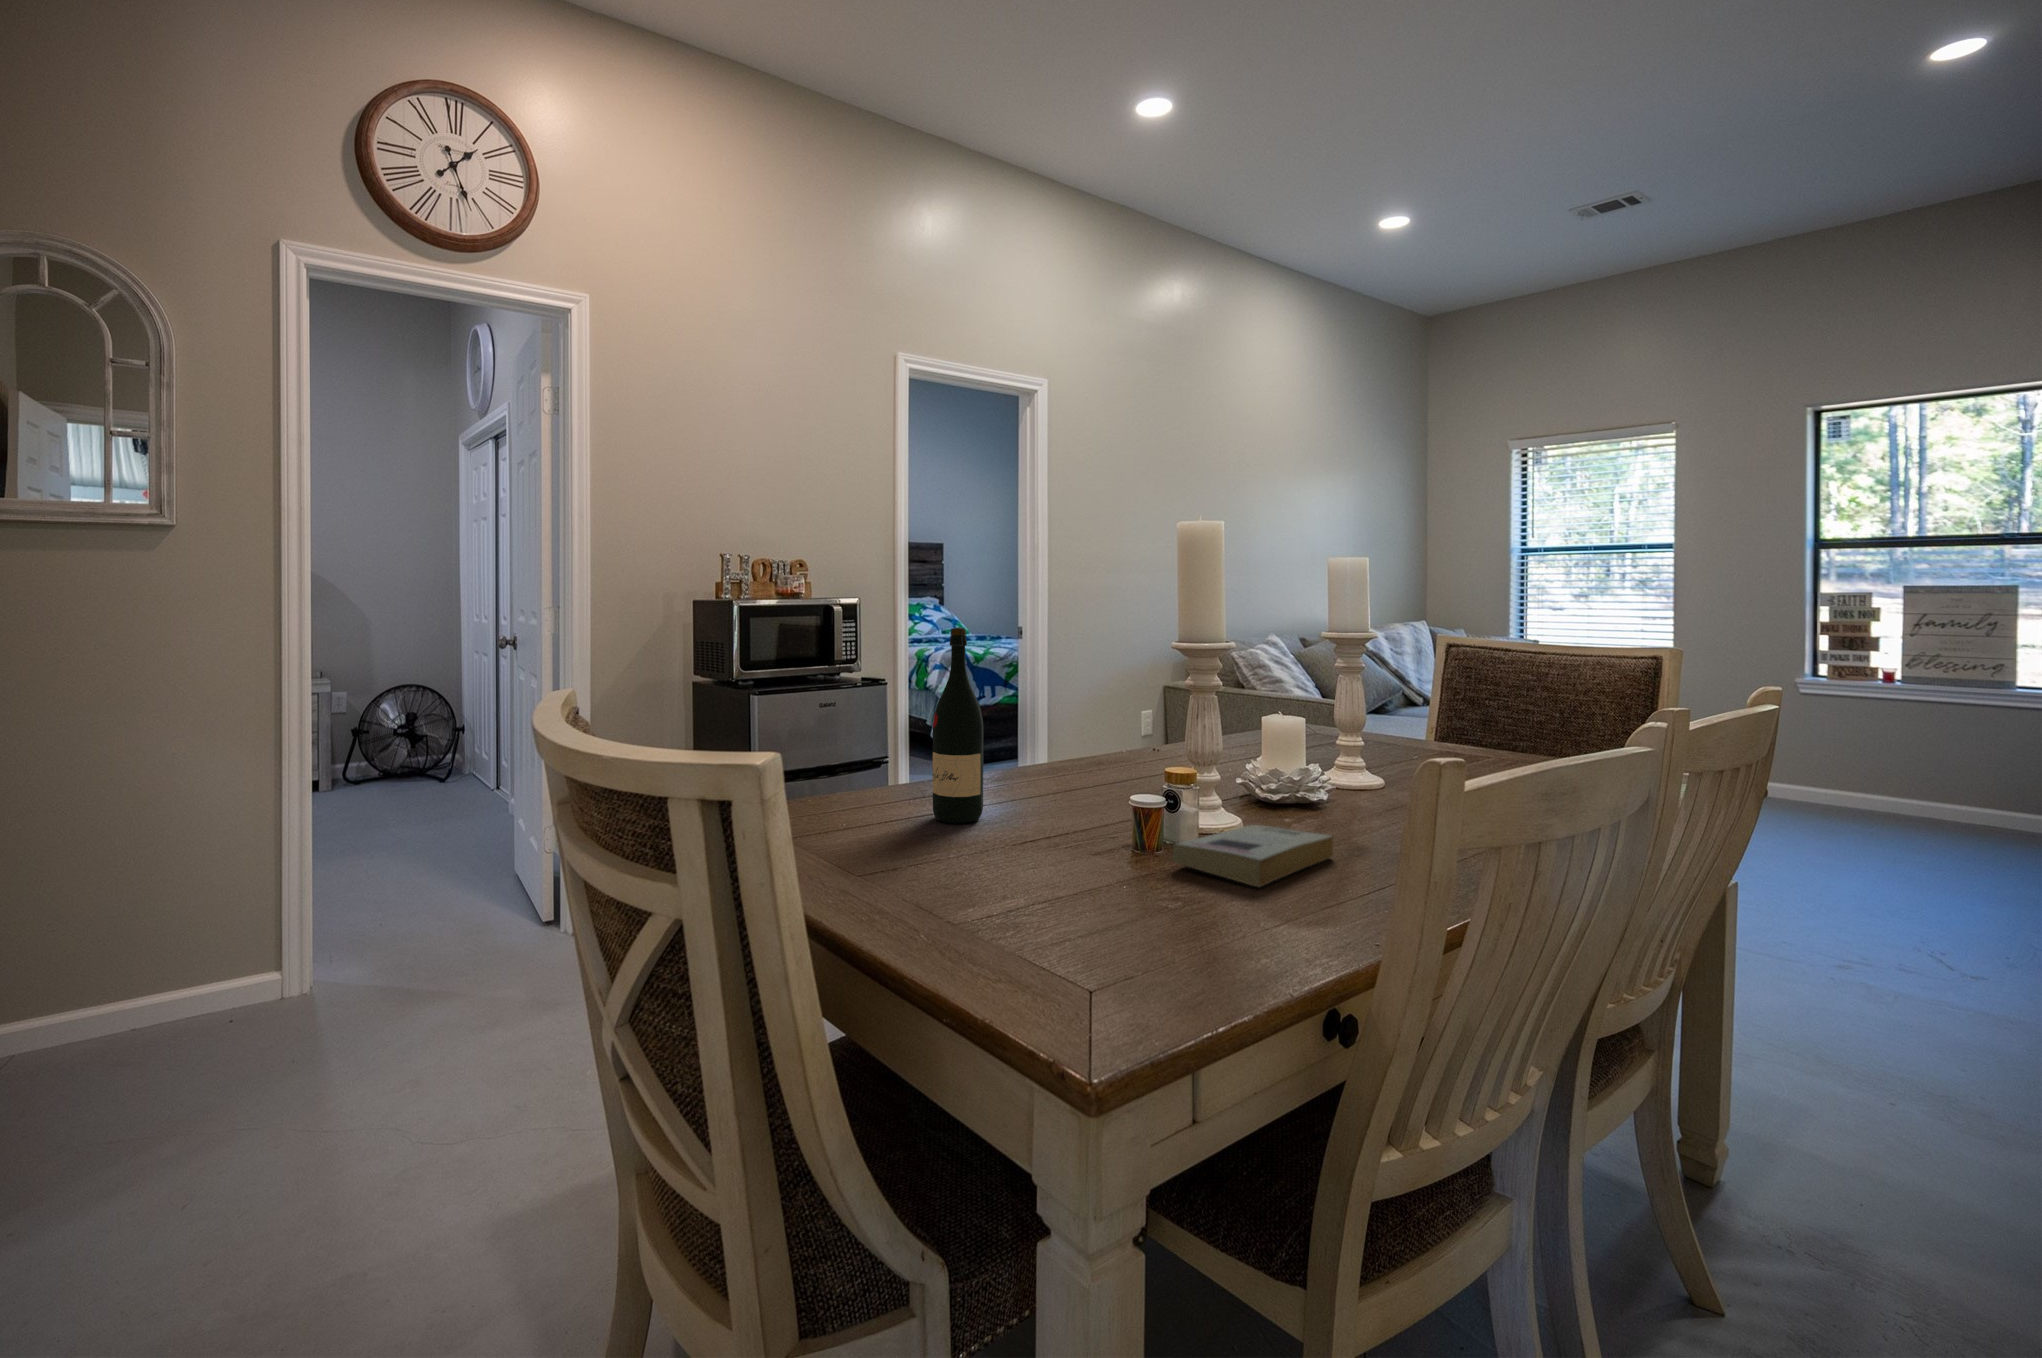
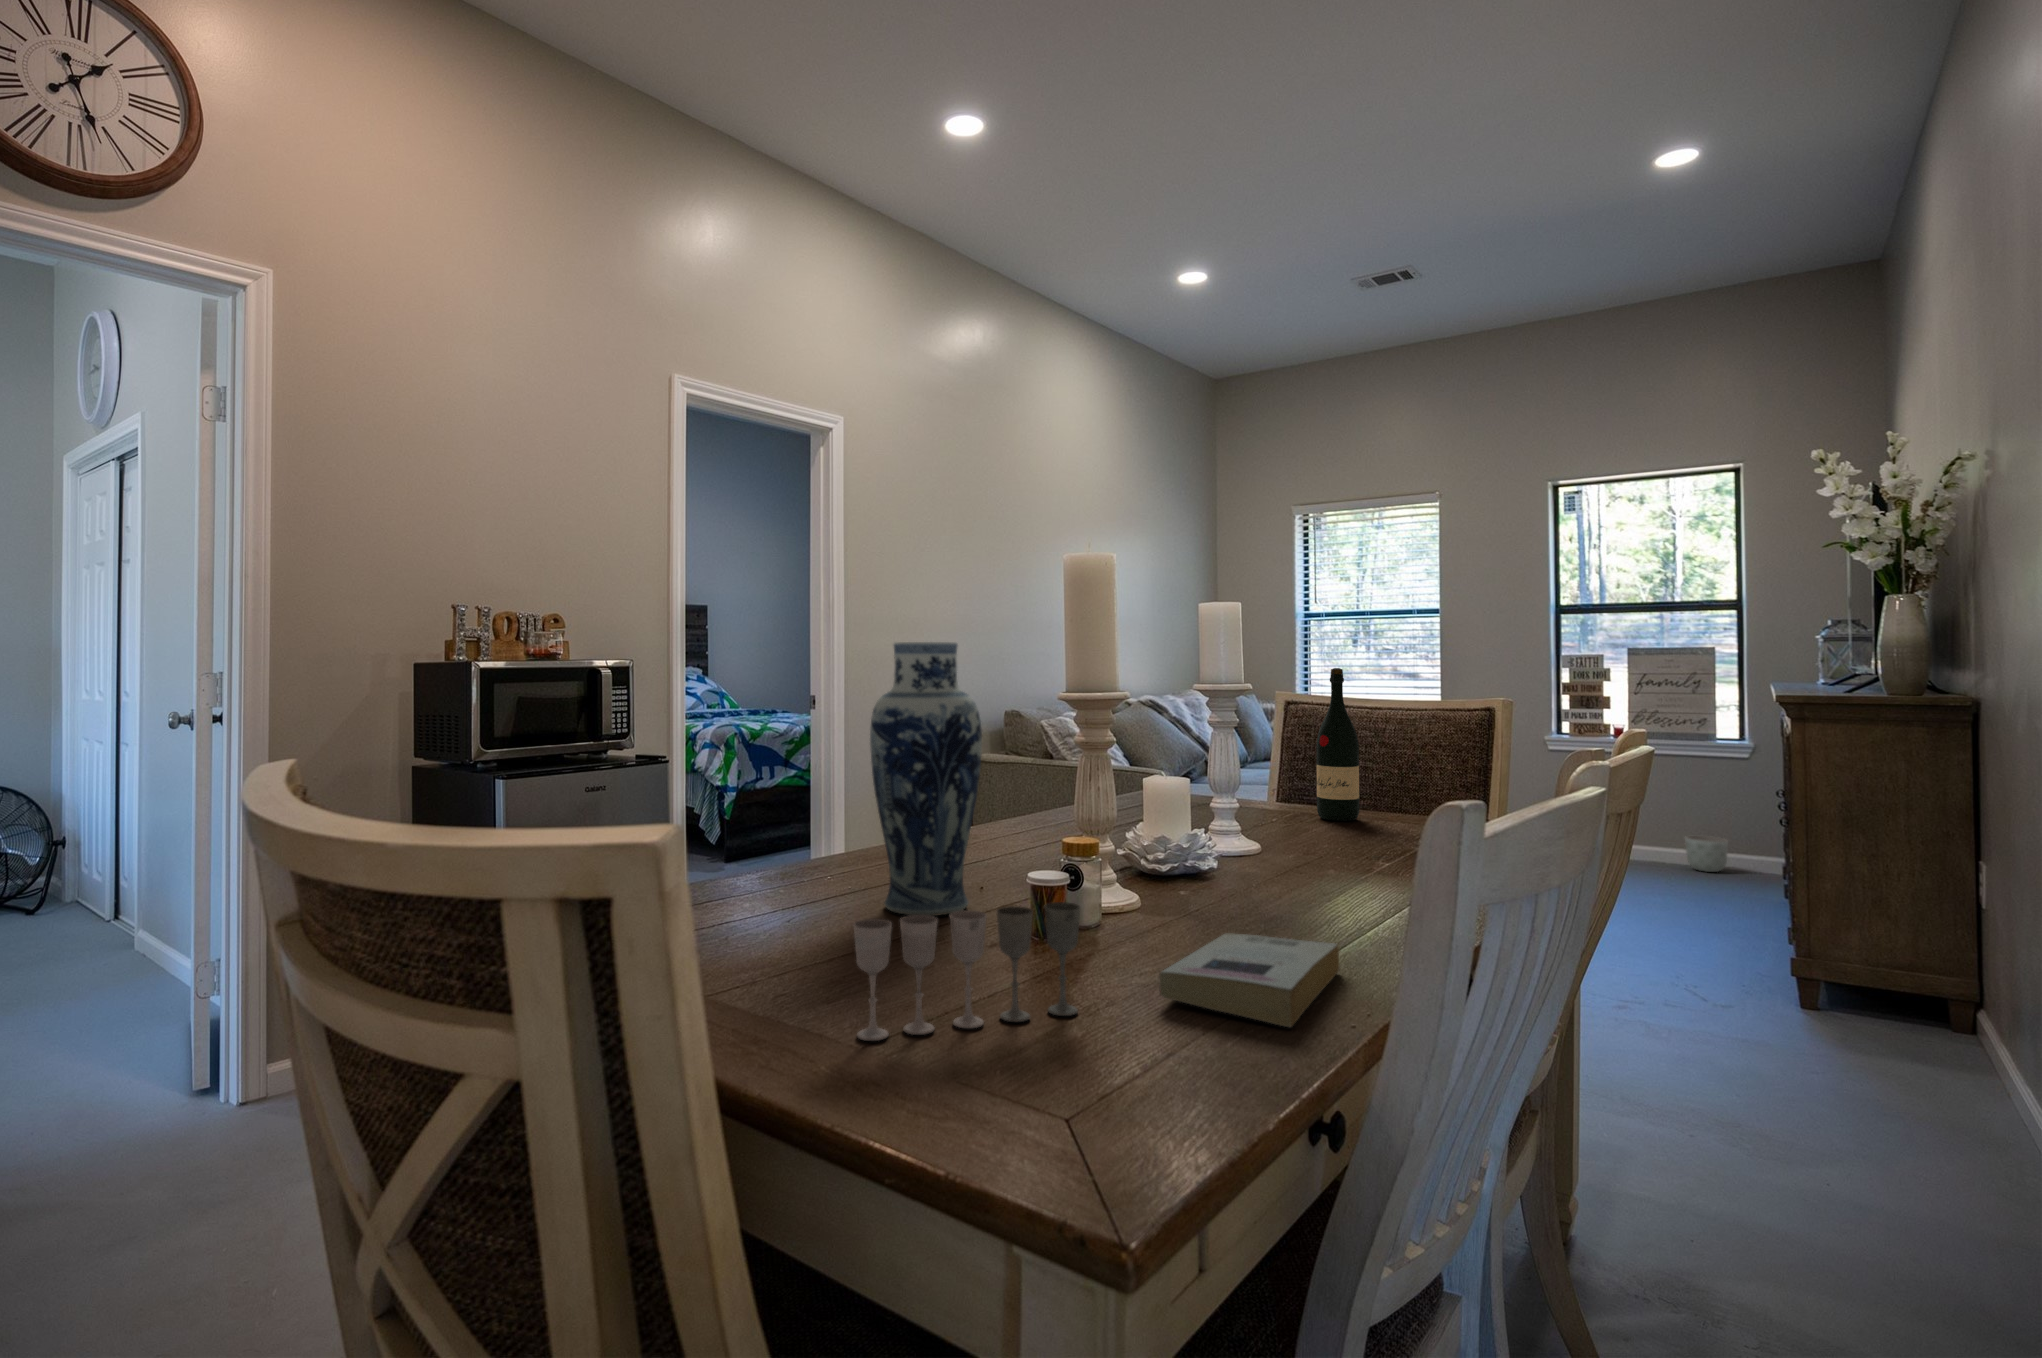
vase: none [997,593,1083,802] -> present [870,642,982,916]
wine bottle: present [933,627,983,823] -> present [1316,668,1359,821]
wine glass: none [944,789,1112,874] -> present [854,902,1080,1041]
planter: none [1955,789,2010,829] -> present [1685,836,1728,872]

